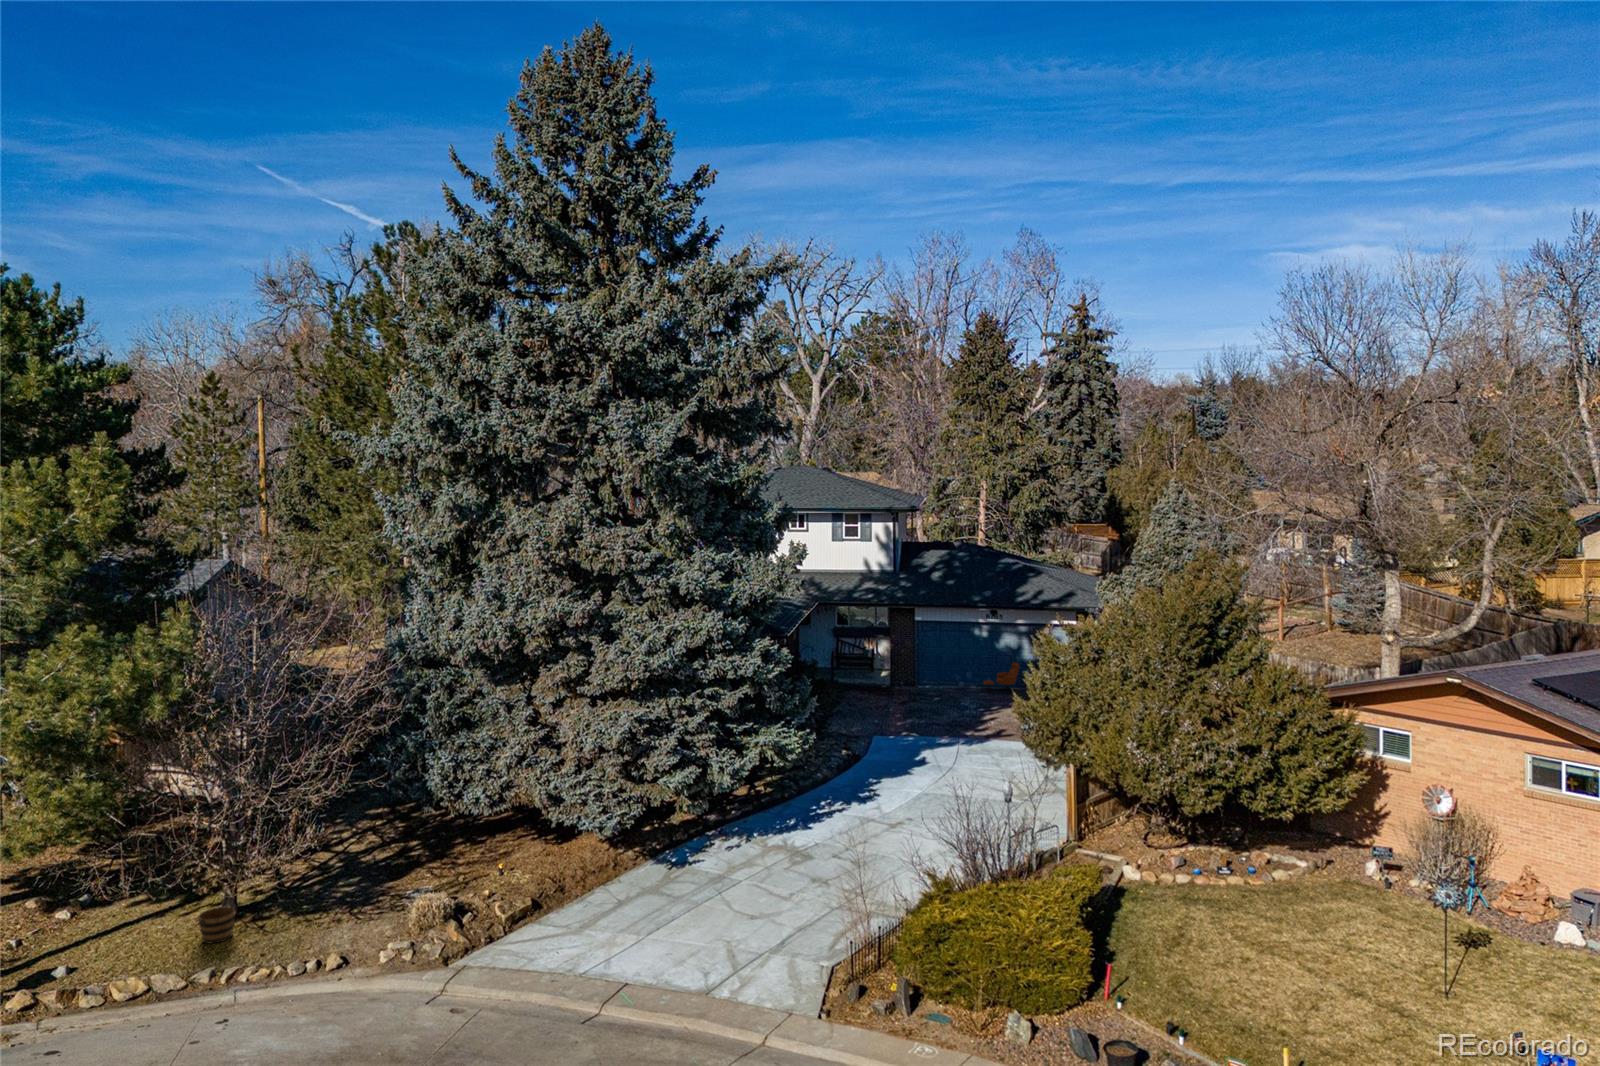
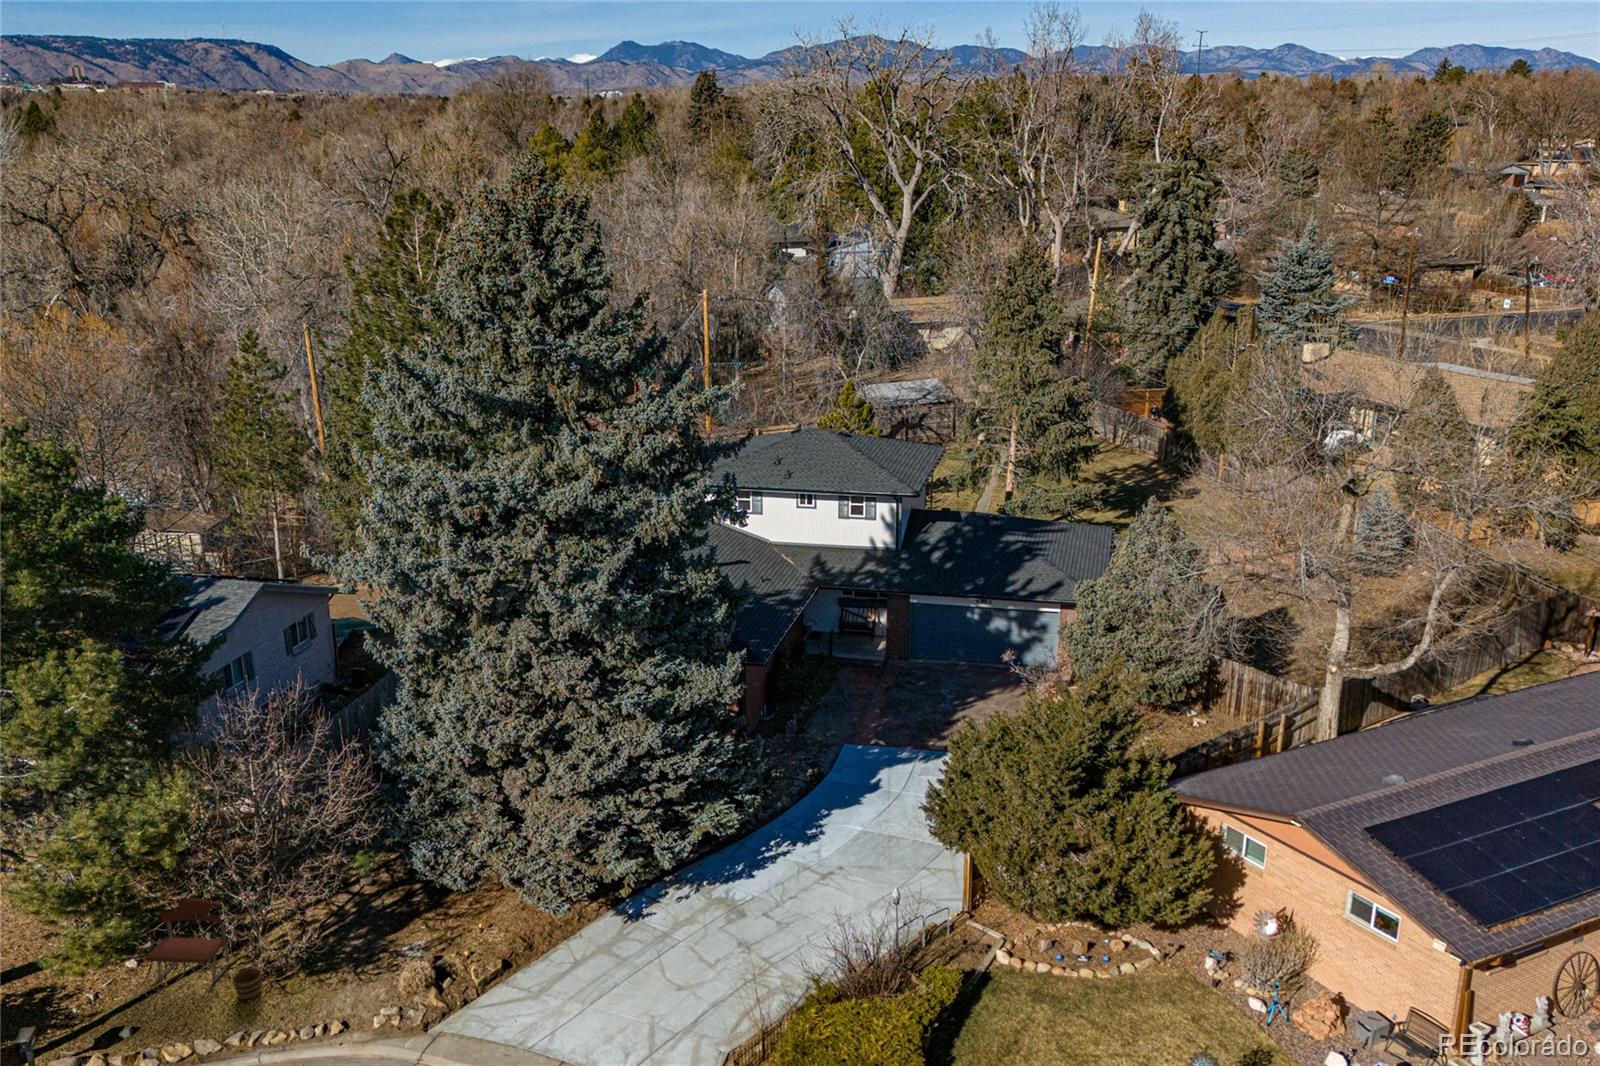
lounge chair: present [984,662,1019,691] -> none [970,649,1007,679]
potted plant: none [337,805,366,849] -> present [354,852,375,884]
bench: none [83,829,190,932] -> present [145,899,229,982]

